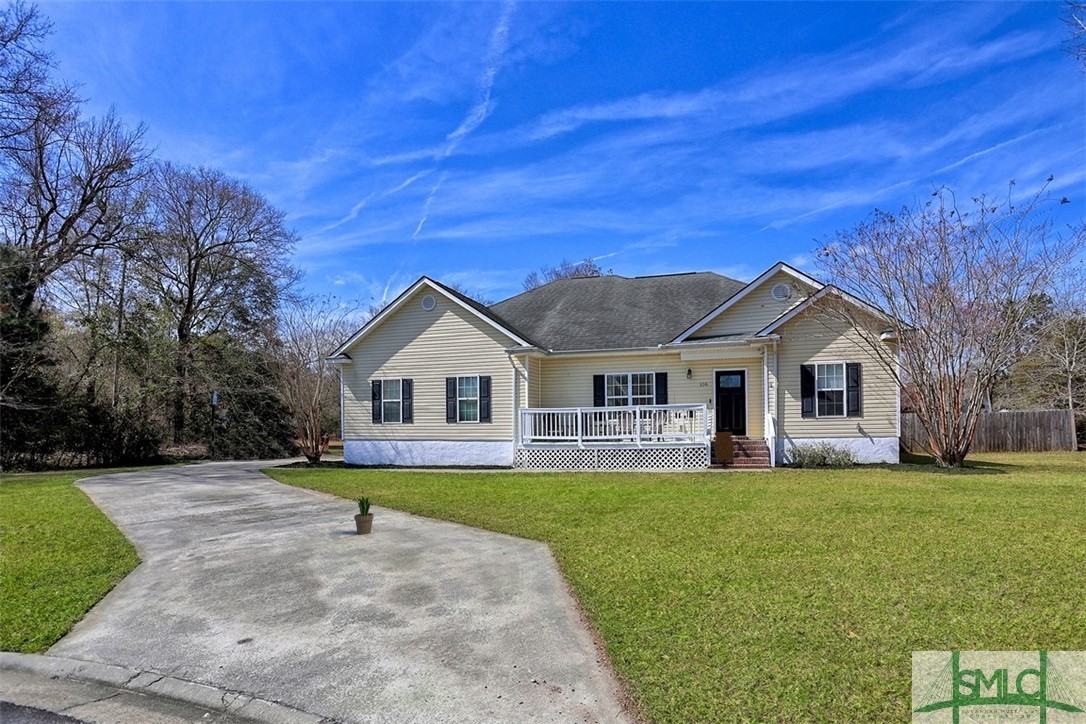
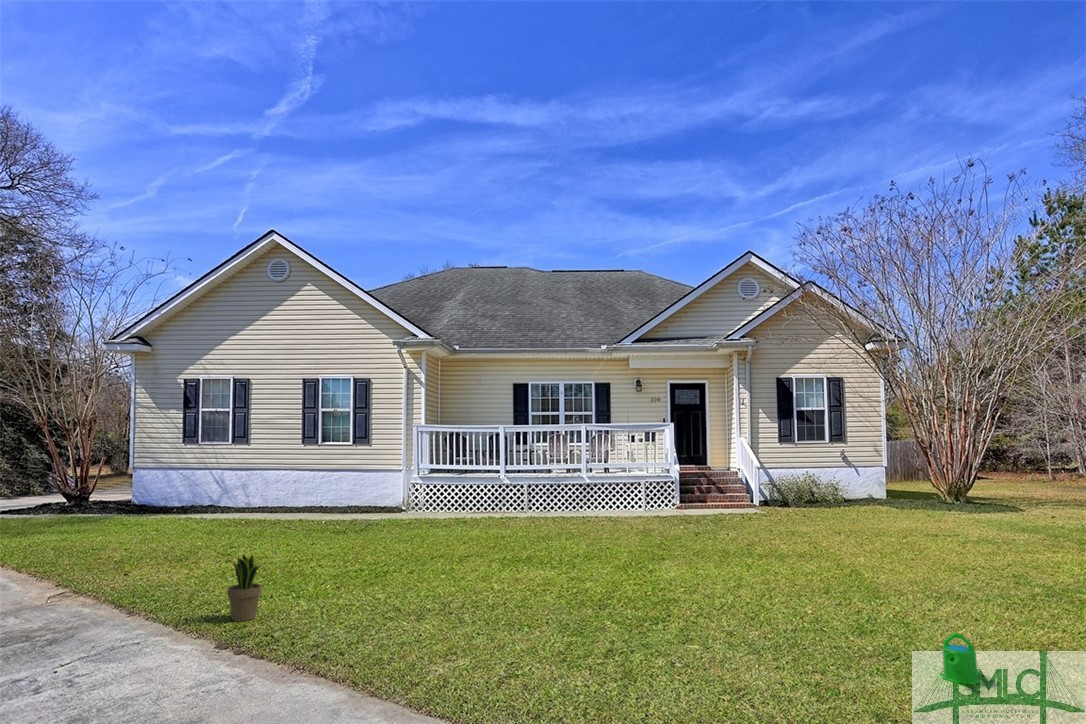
lounge chair: present [713,432,737,469] -> none [679,459,709,509]
watering can: none [722,553,749,585] -> present [942,633,980,684]

